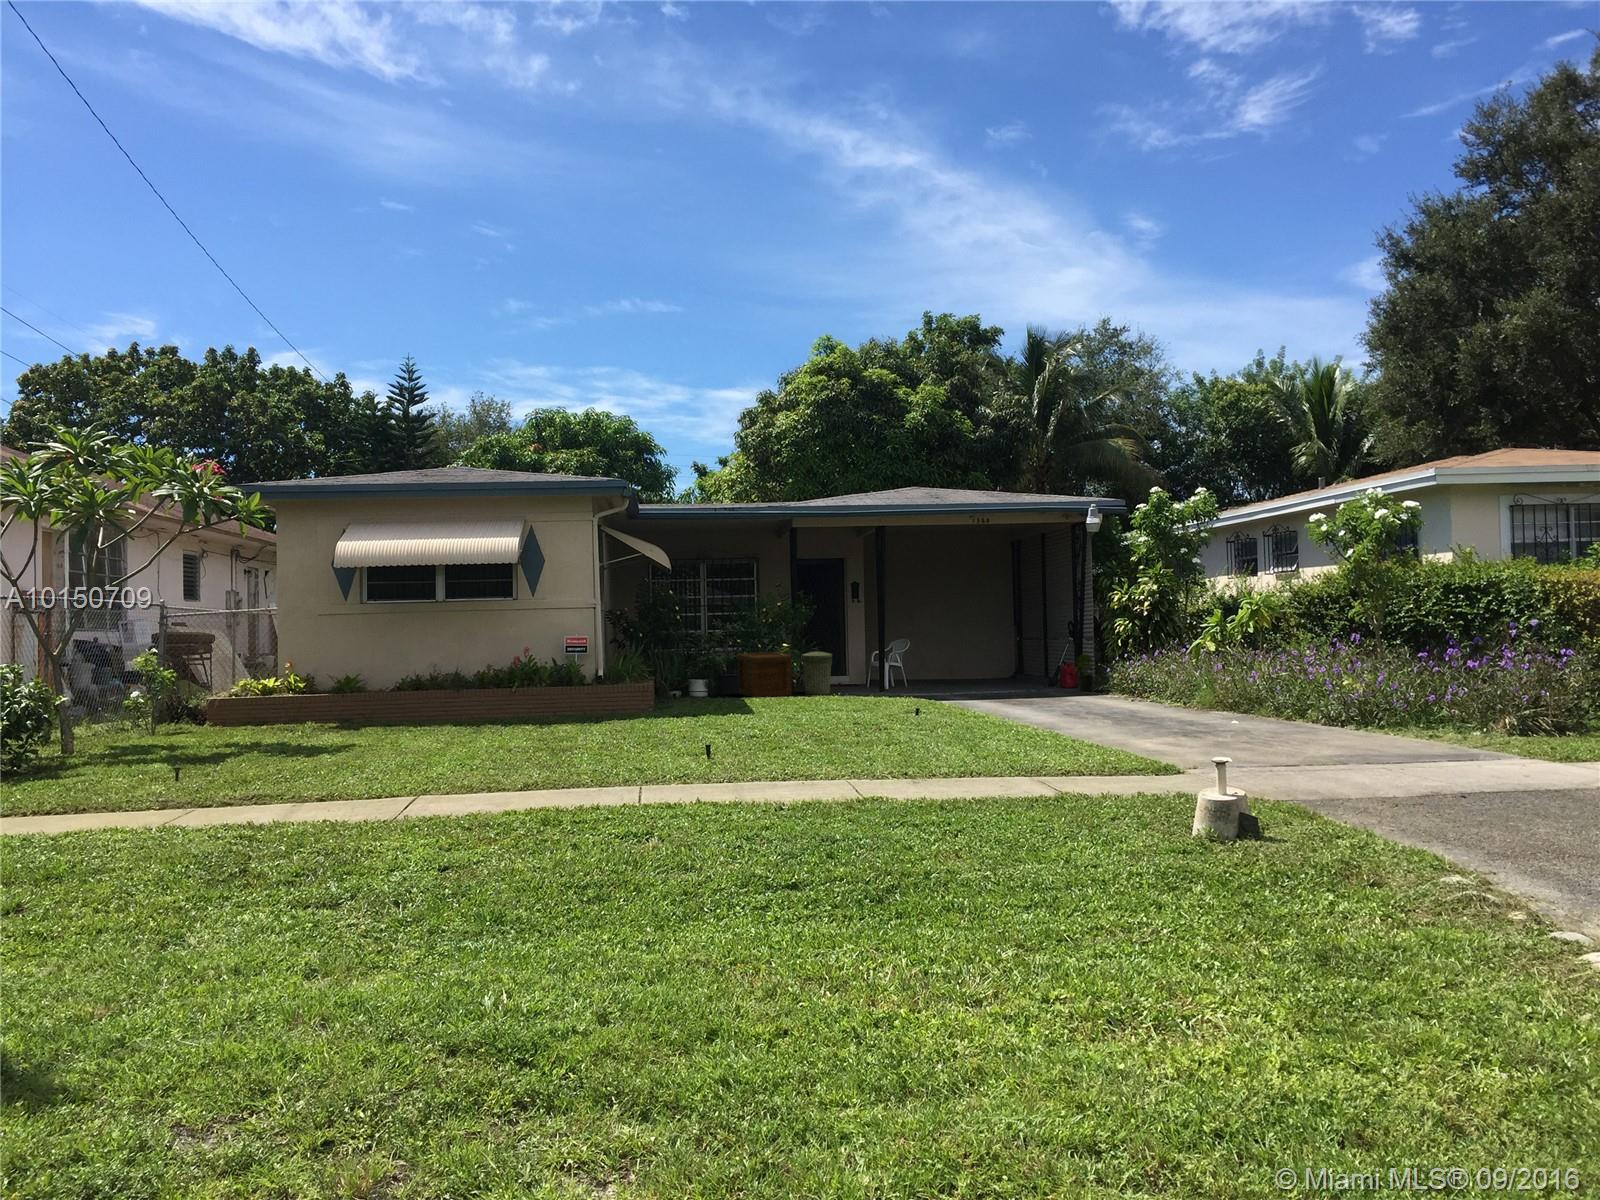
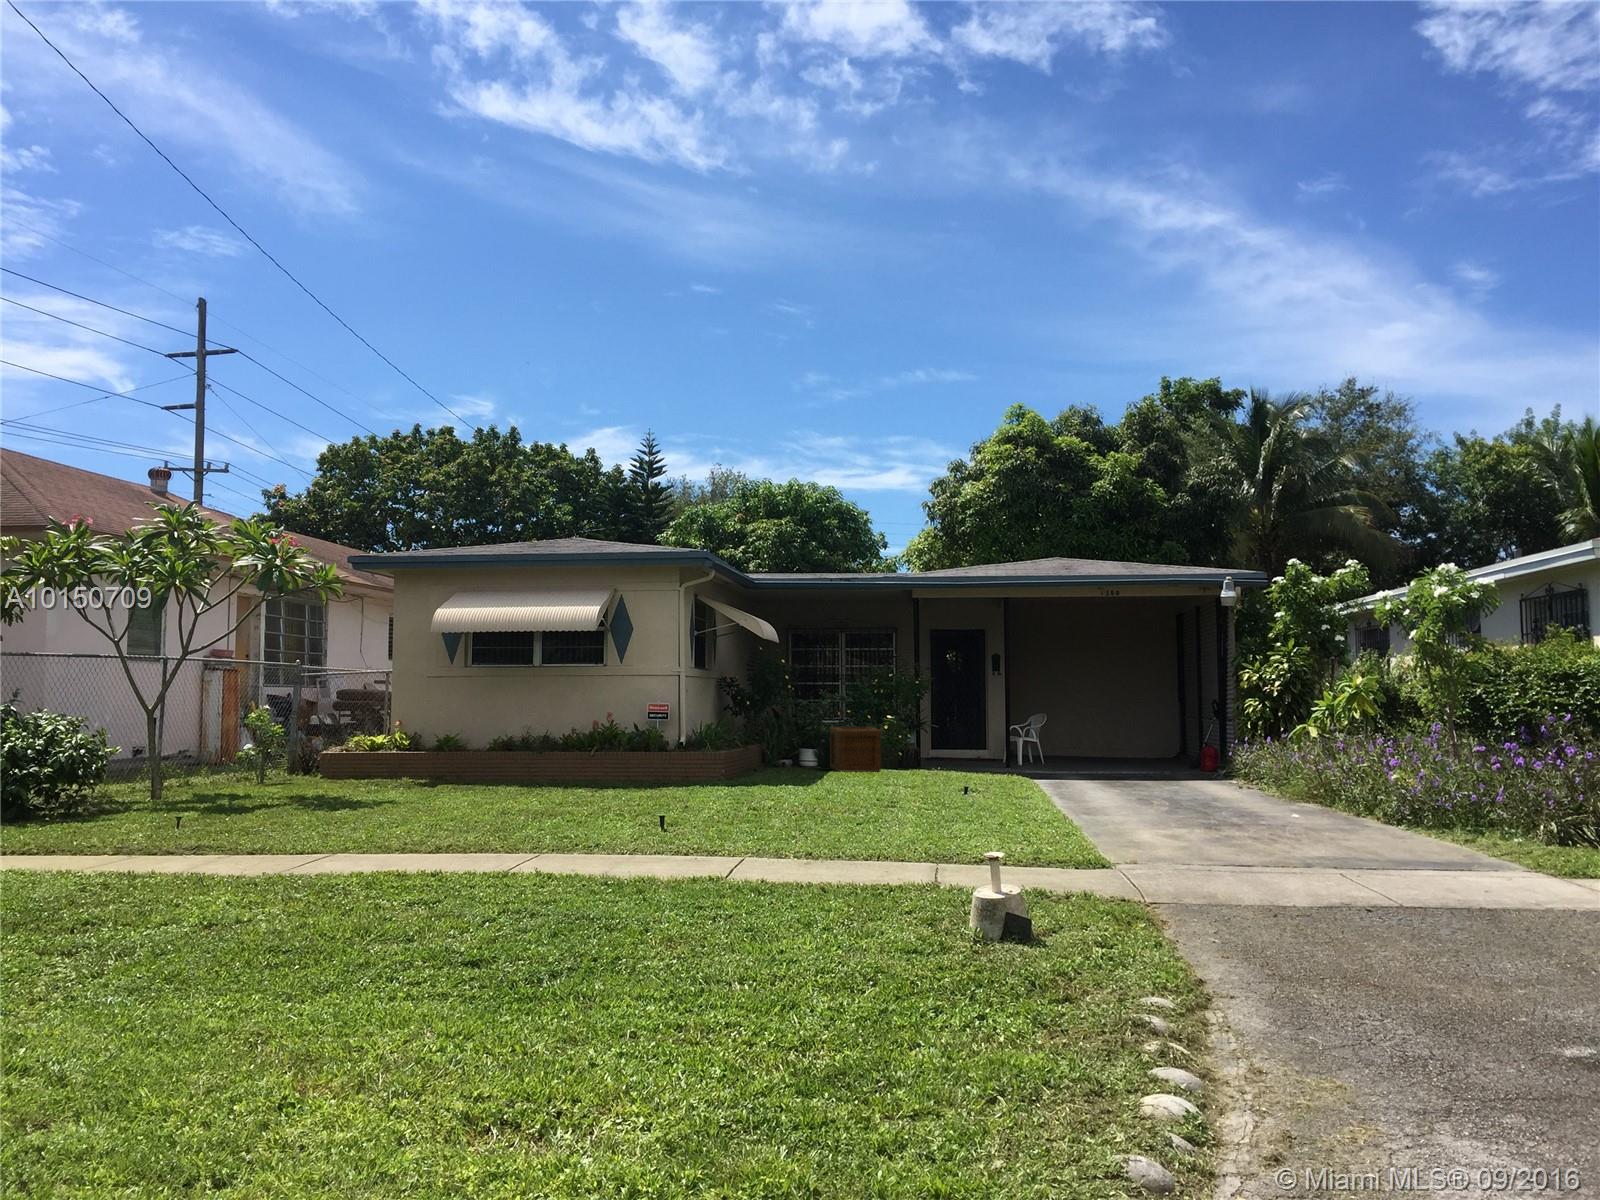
trash can: present [802,651,832,694] -> none [898,726,929,772]
potted plant: present [1074,654,1095,692] -> none [1197,738,1223,782]

